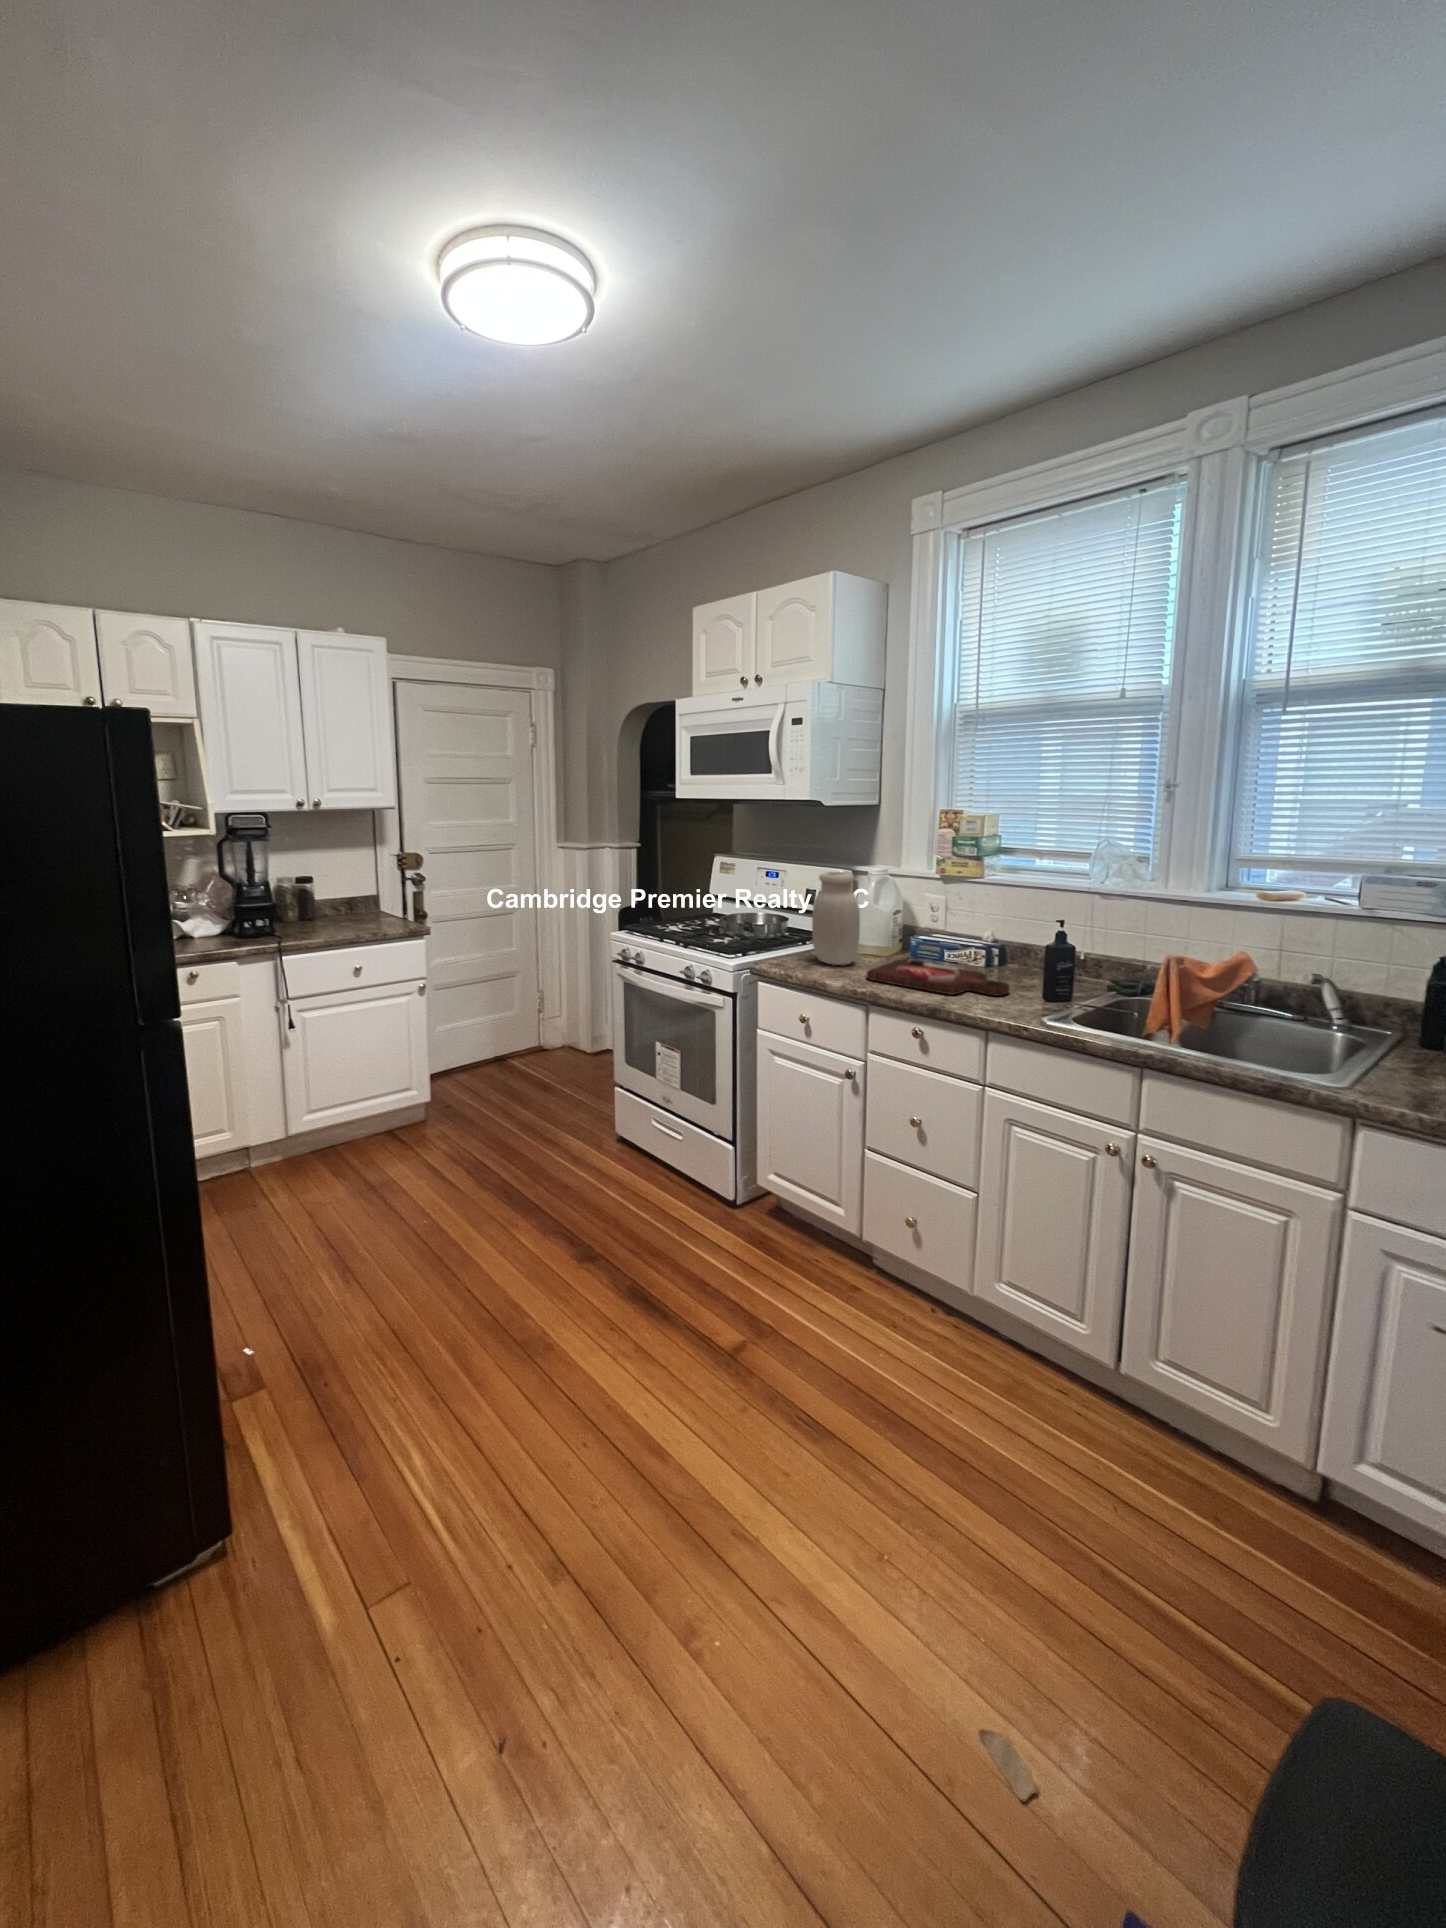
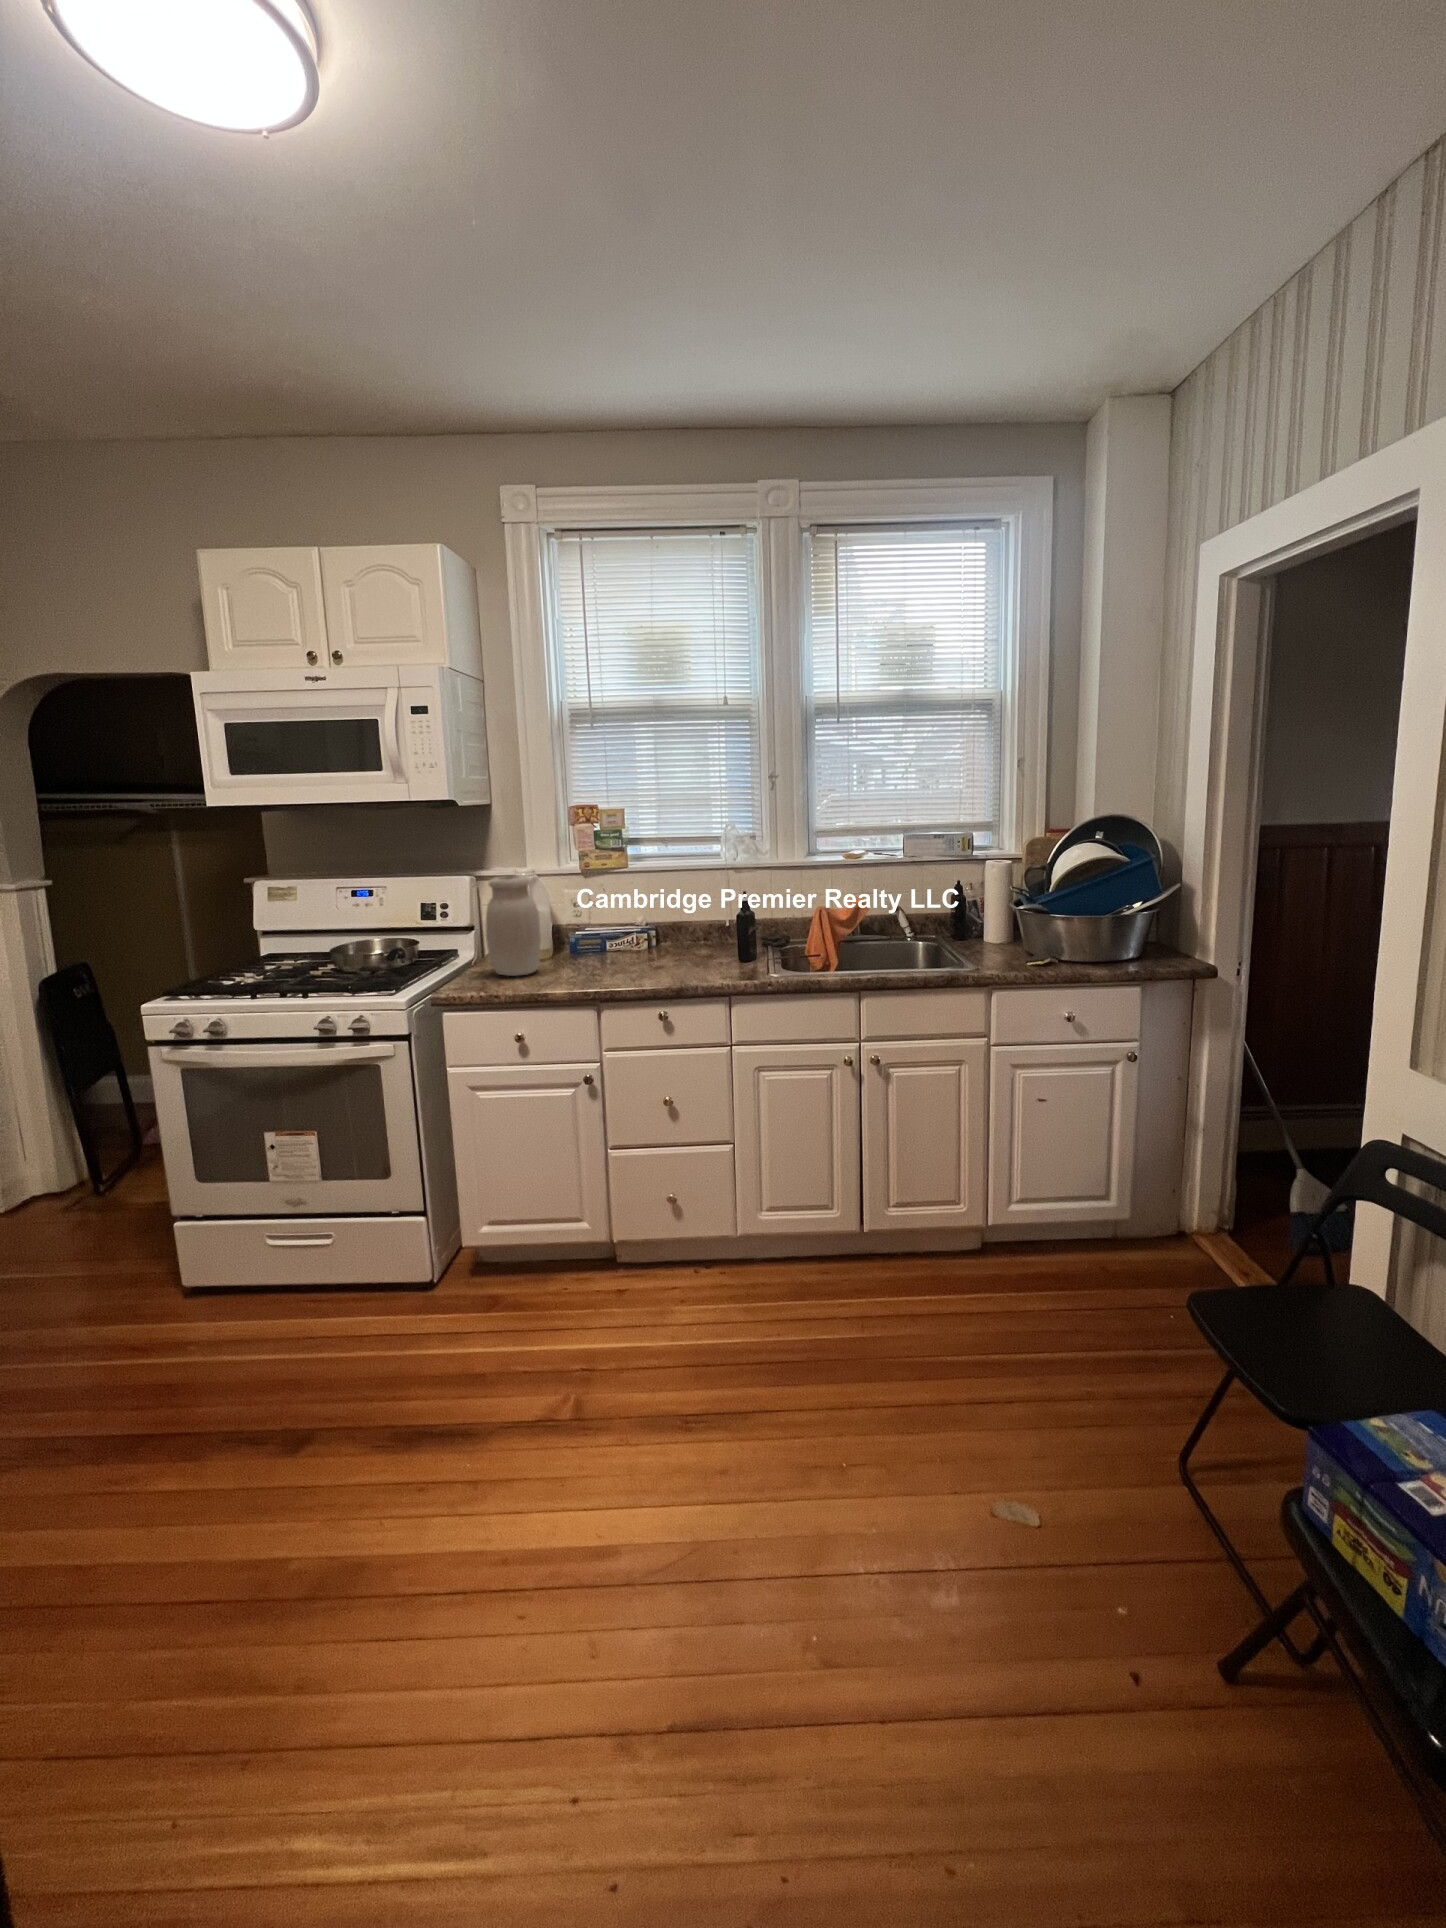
cutting board: present [866,960,1009,996] -> none [574,951,707,980]

